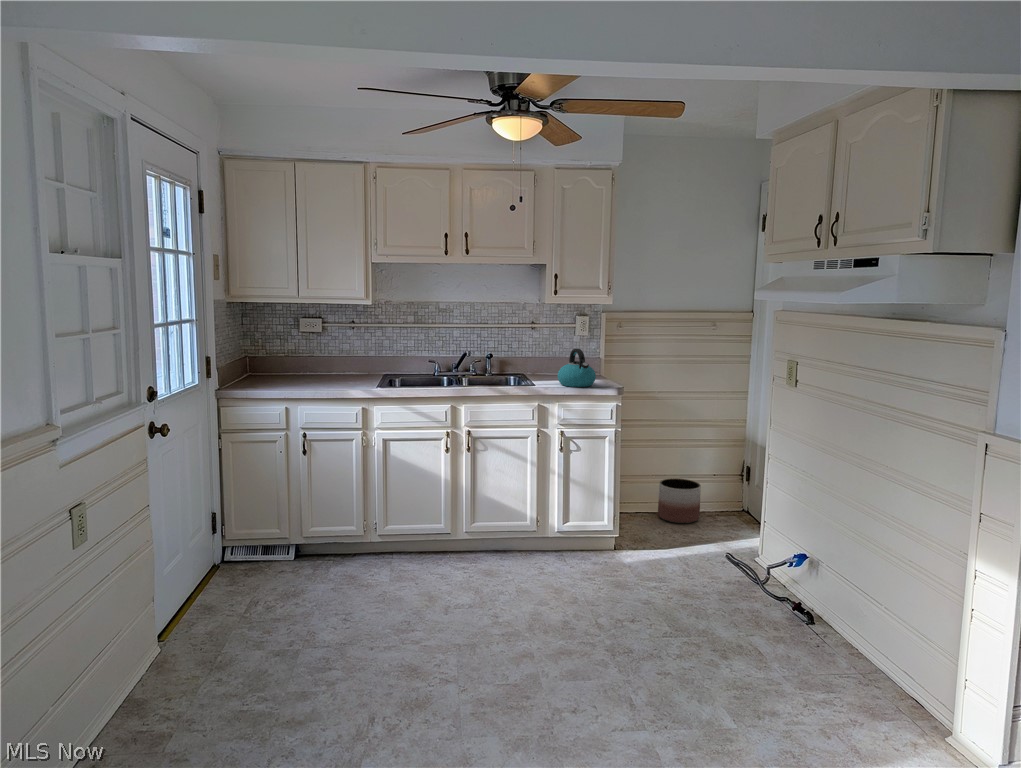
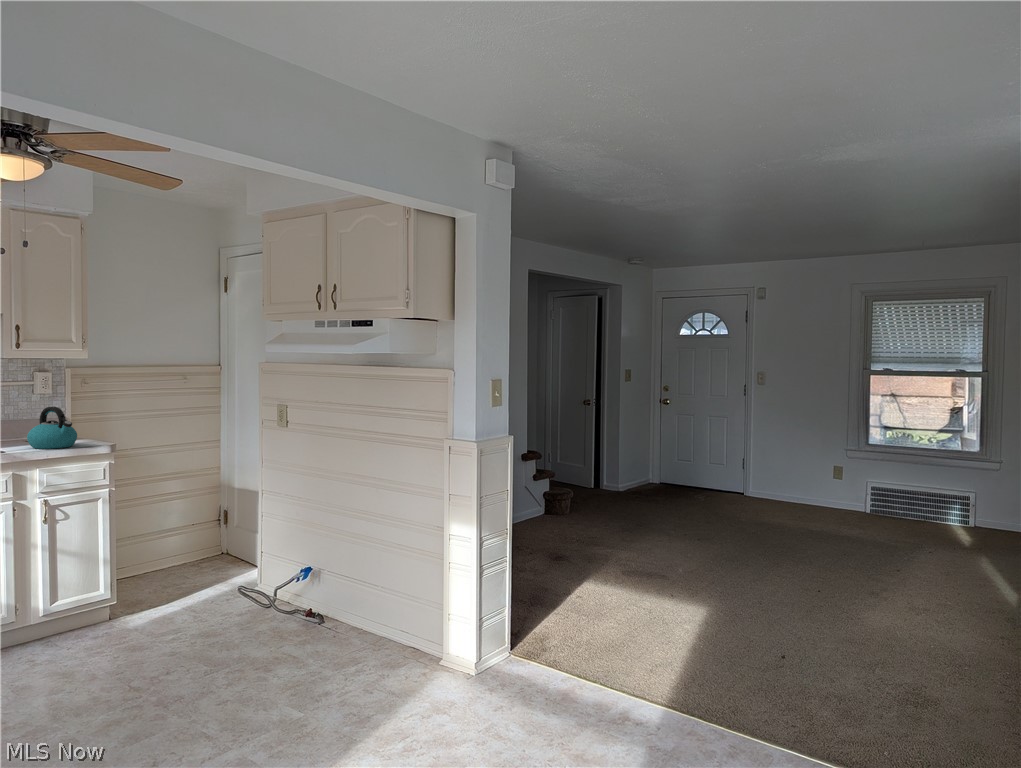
planter: present [658,478,701,523] -> none [139,534,185,579]

